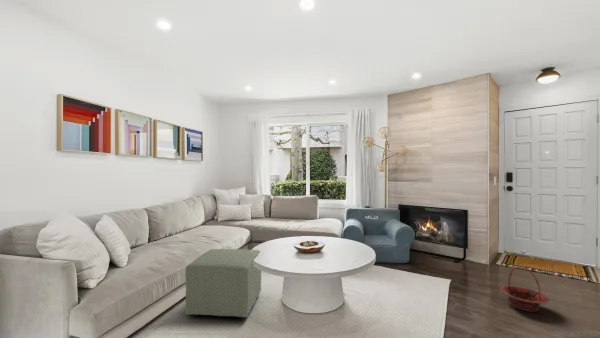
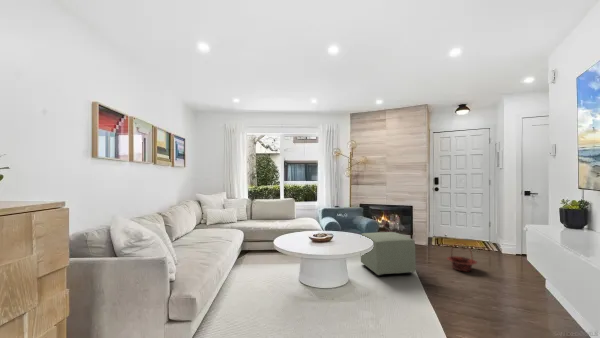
ottoman: present [185,249,261,318] -> present [361,232,416,276]

